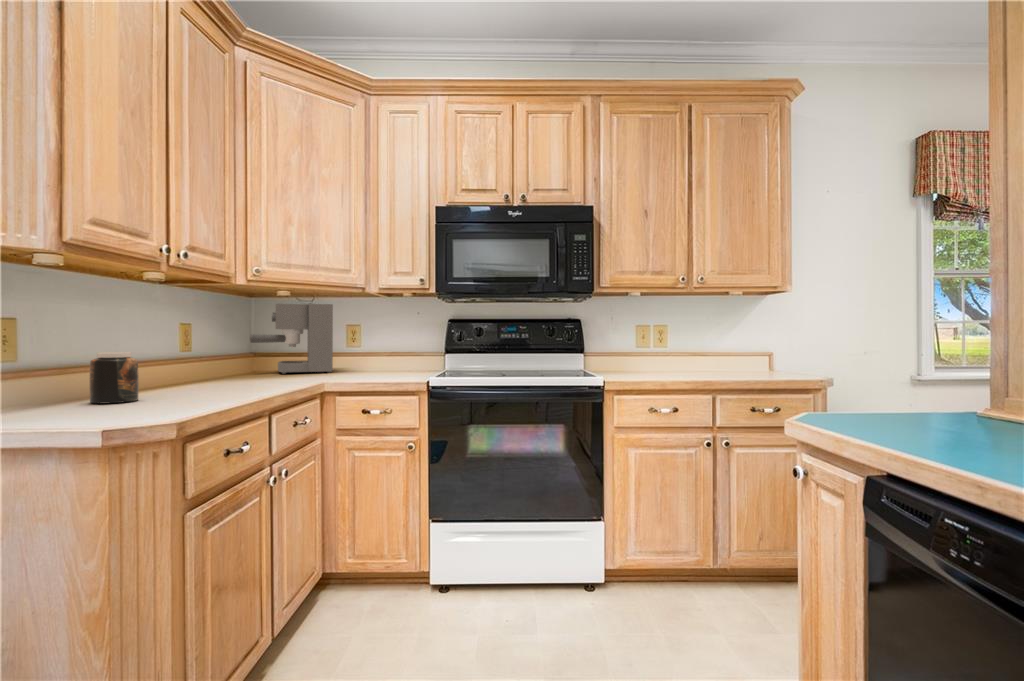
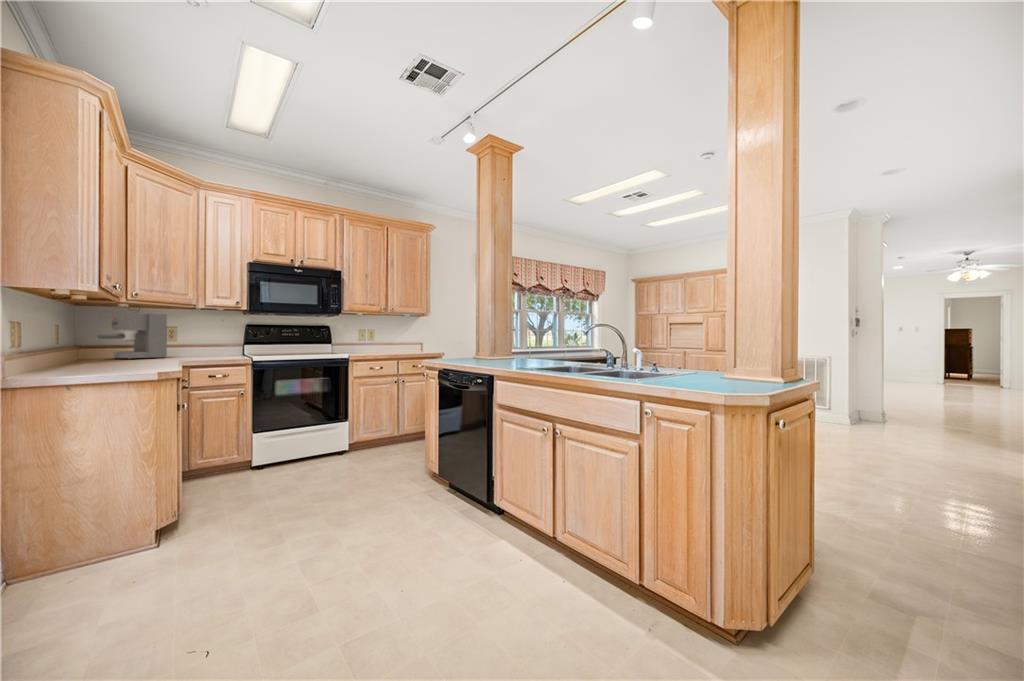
jar: present [90,352,139,403] -> none [73,342,104,370]

